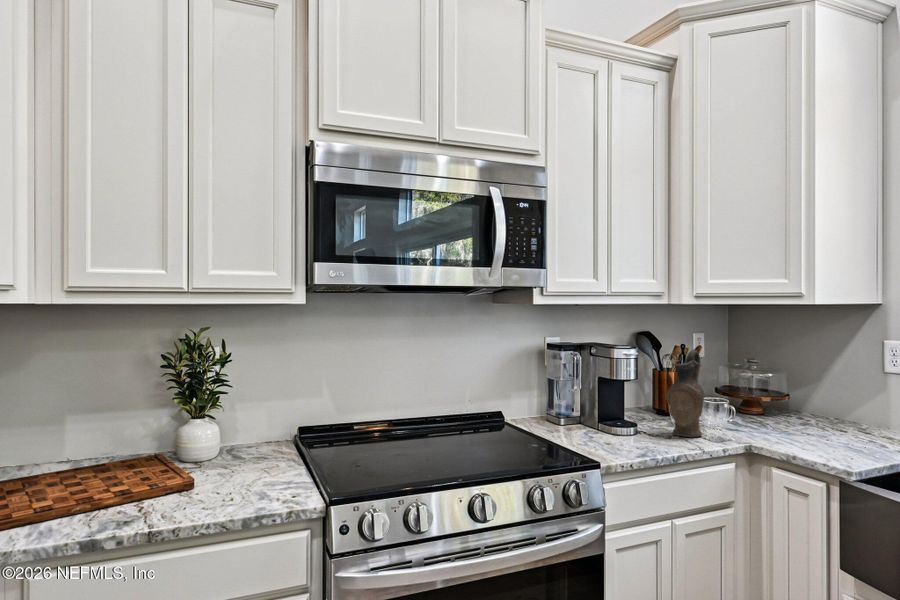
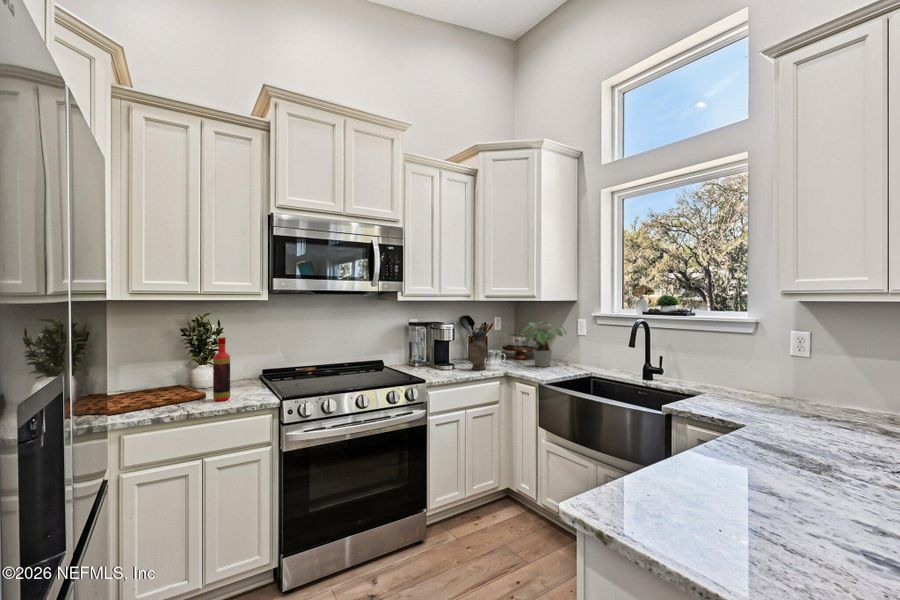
potted plant: none [767,342,863,434] -> present [522,320,566,367]
bottle: none [204,375,235,499] -> present [213,337,230,401]

